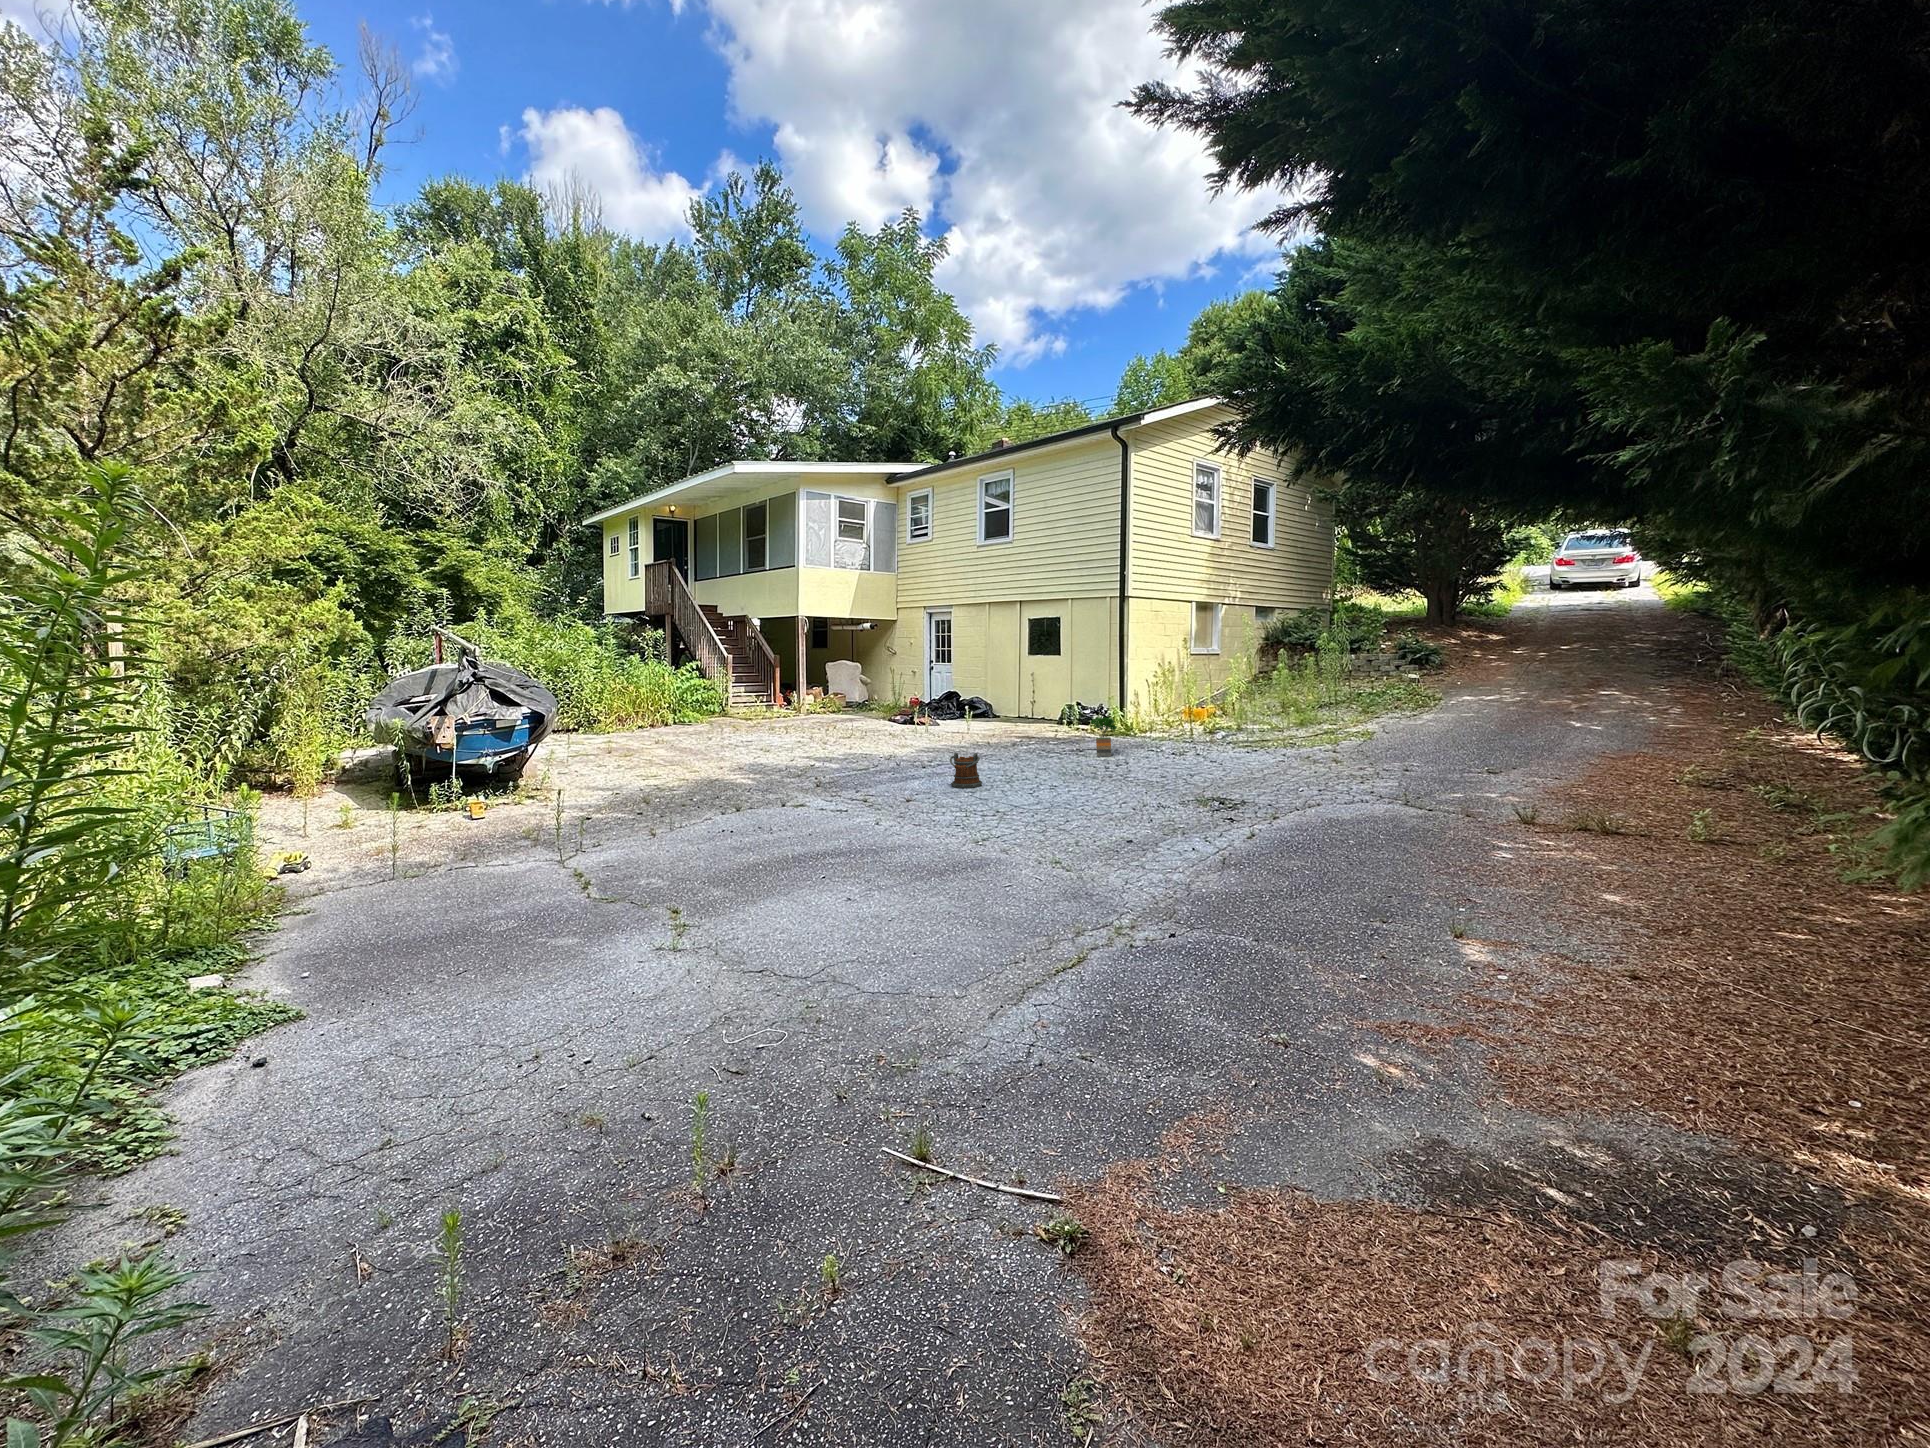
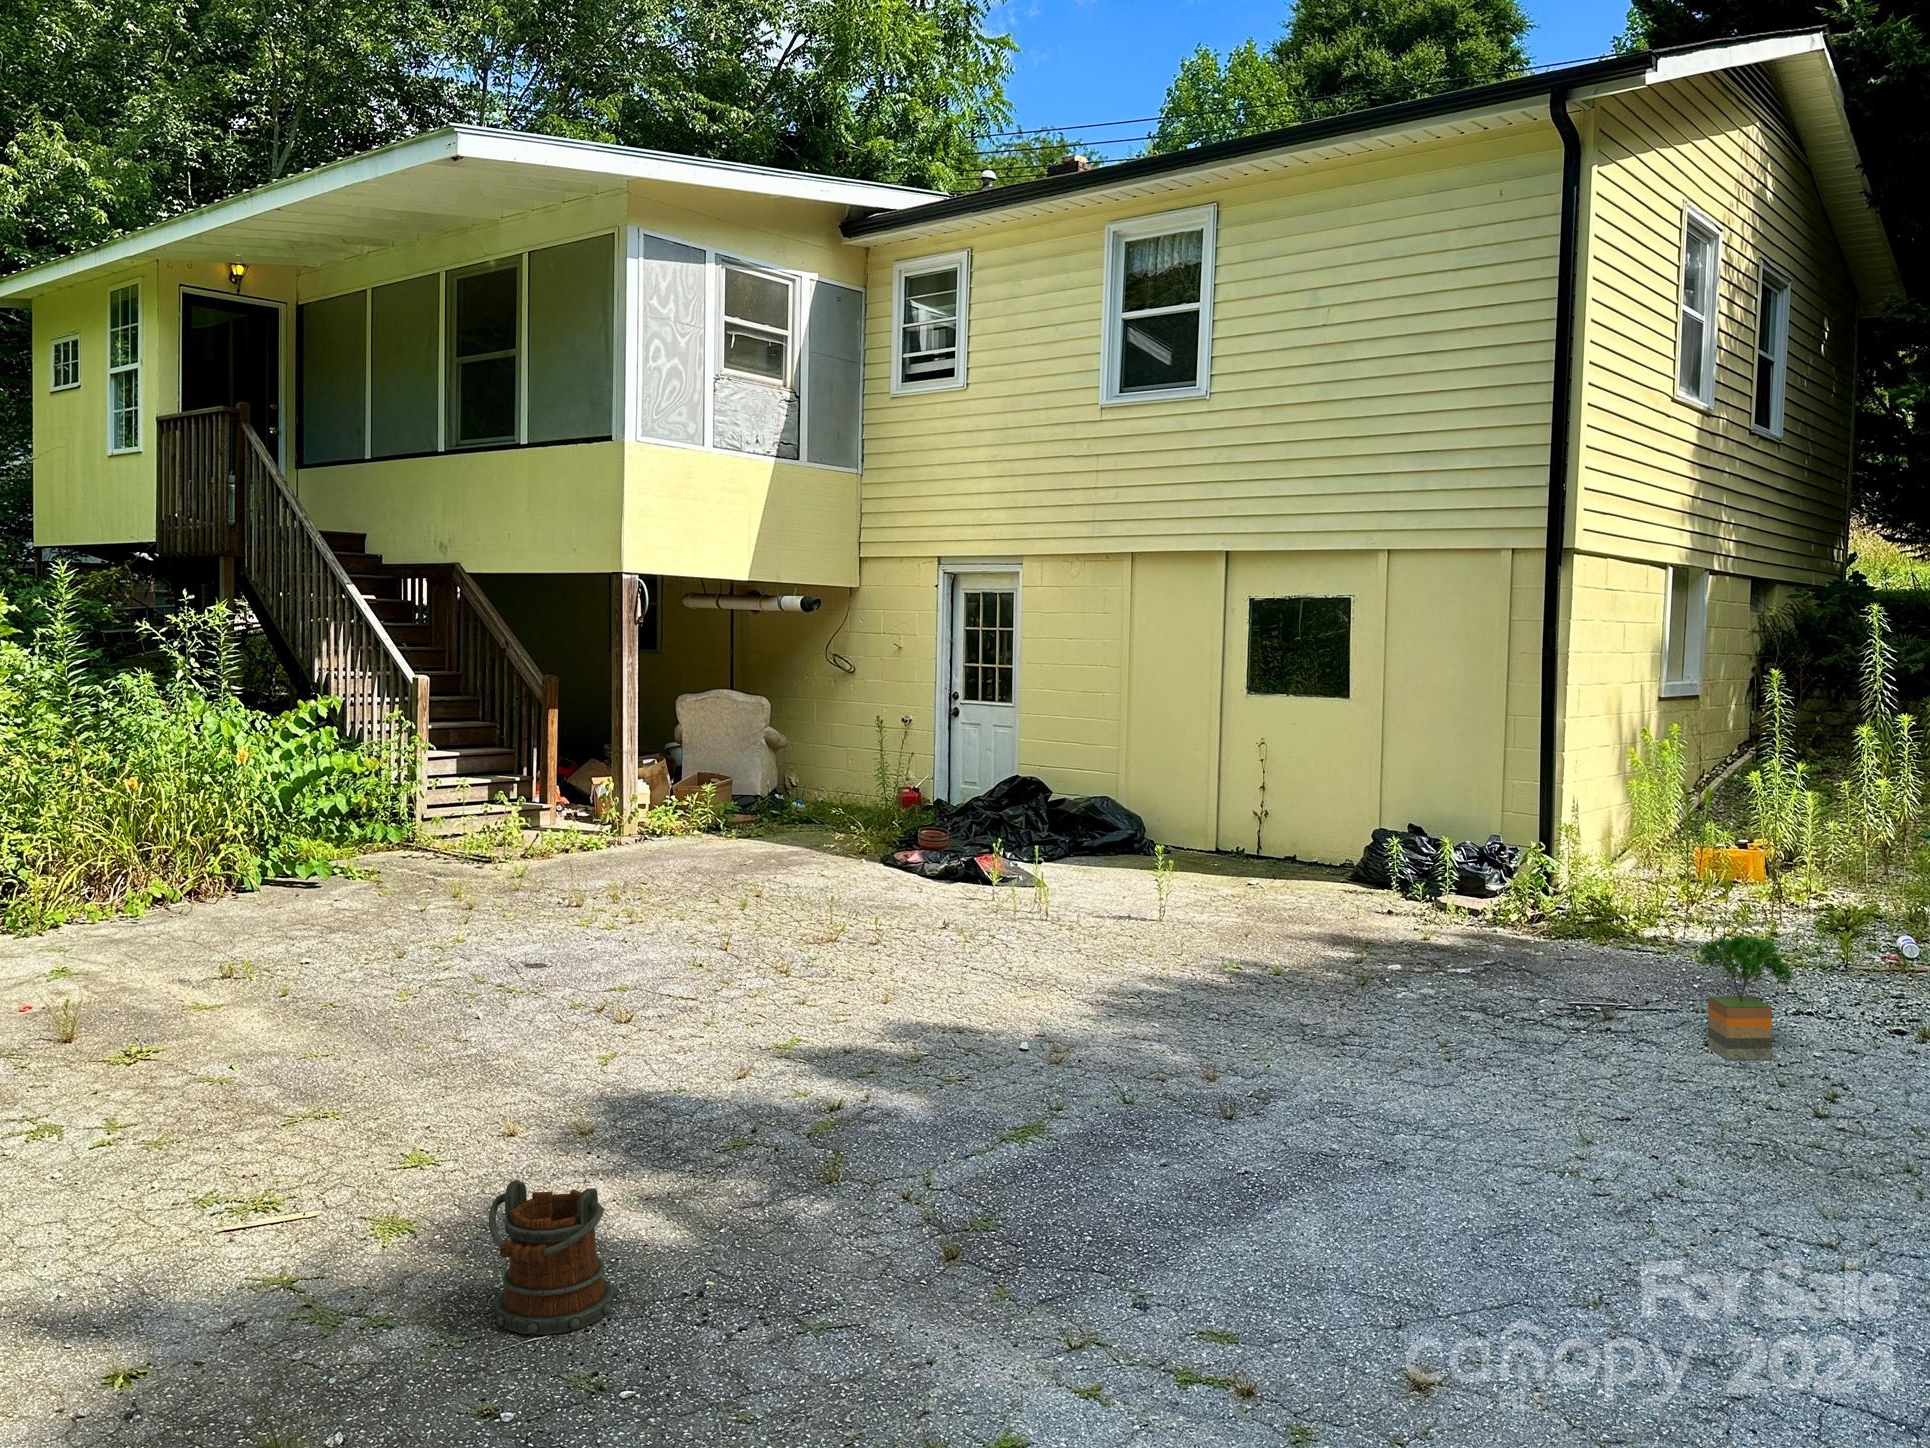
bucket: present [950,753,982,788] -> present [489,1180,617,1335]

